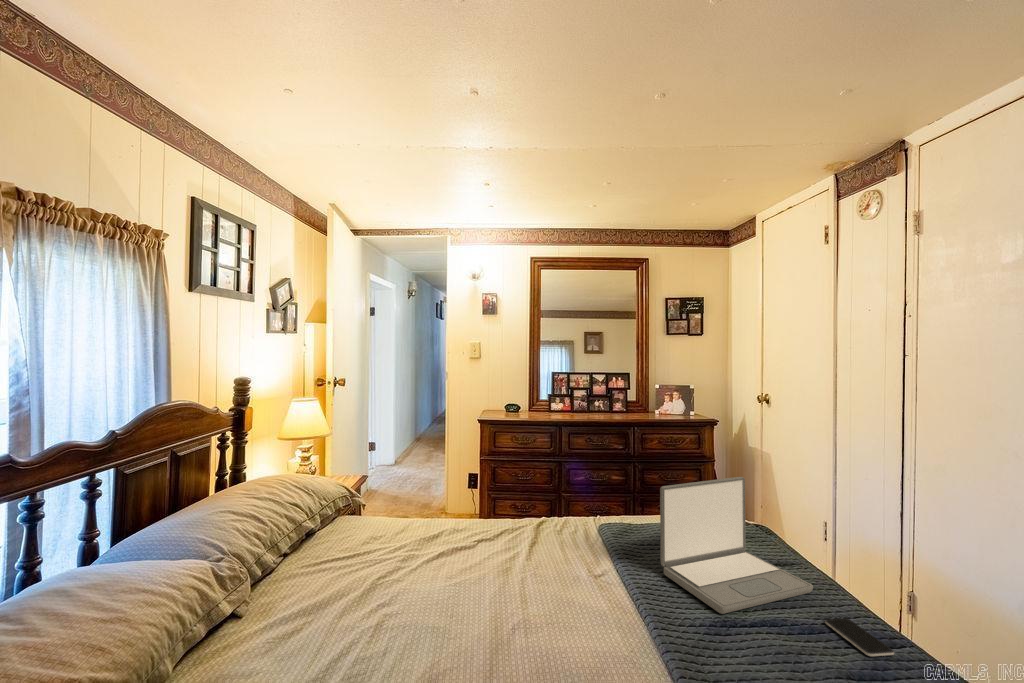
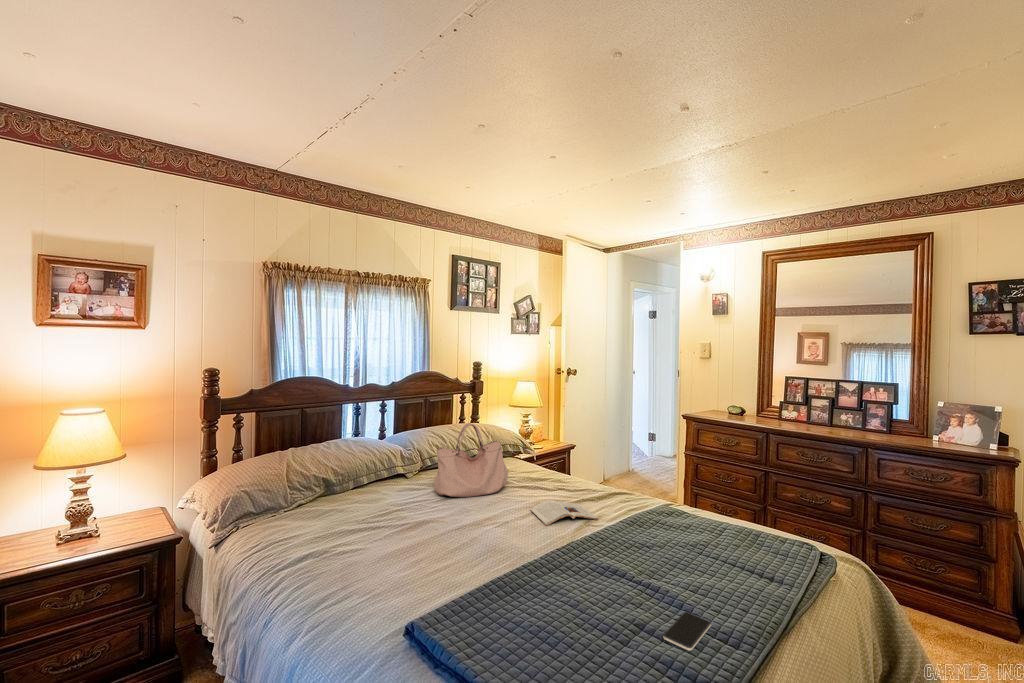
laptop: present [660,477,813,614] -> none [614,466,739,603]
handbag: none [340,481,433,619] -> present [434,423,508,497]
magazine: none [512,552,587,595] -> present [530,500,598,526]

